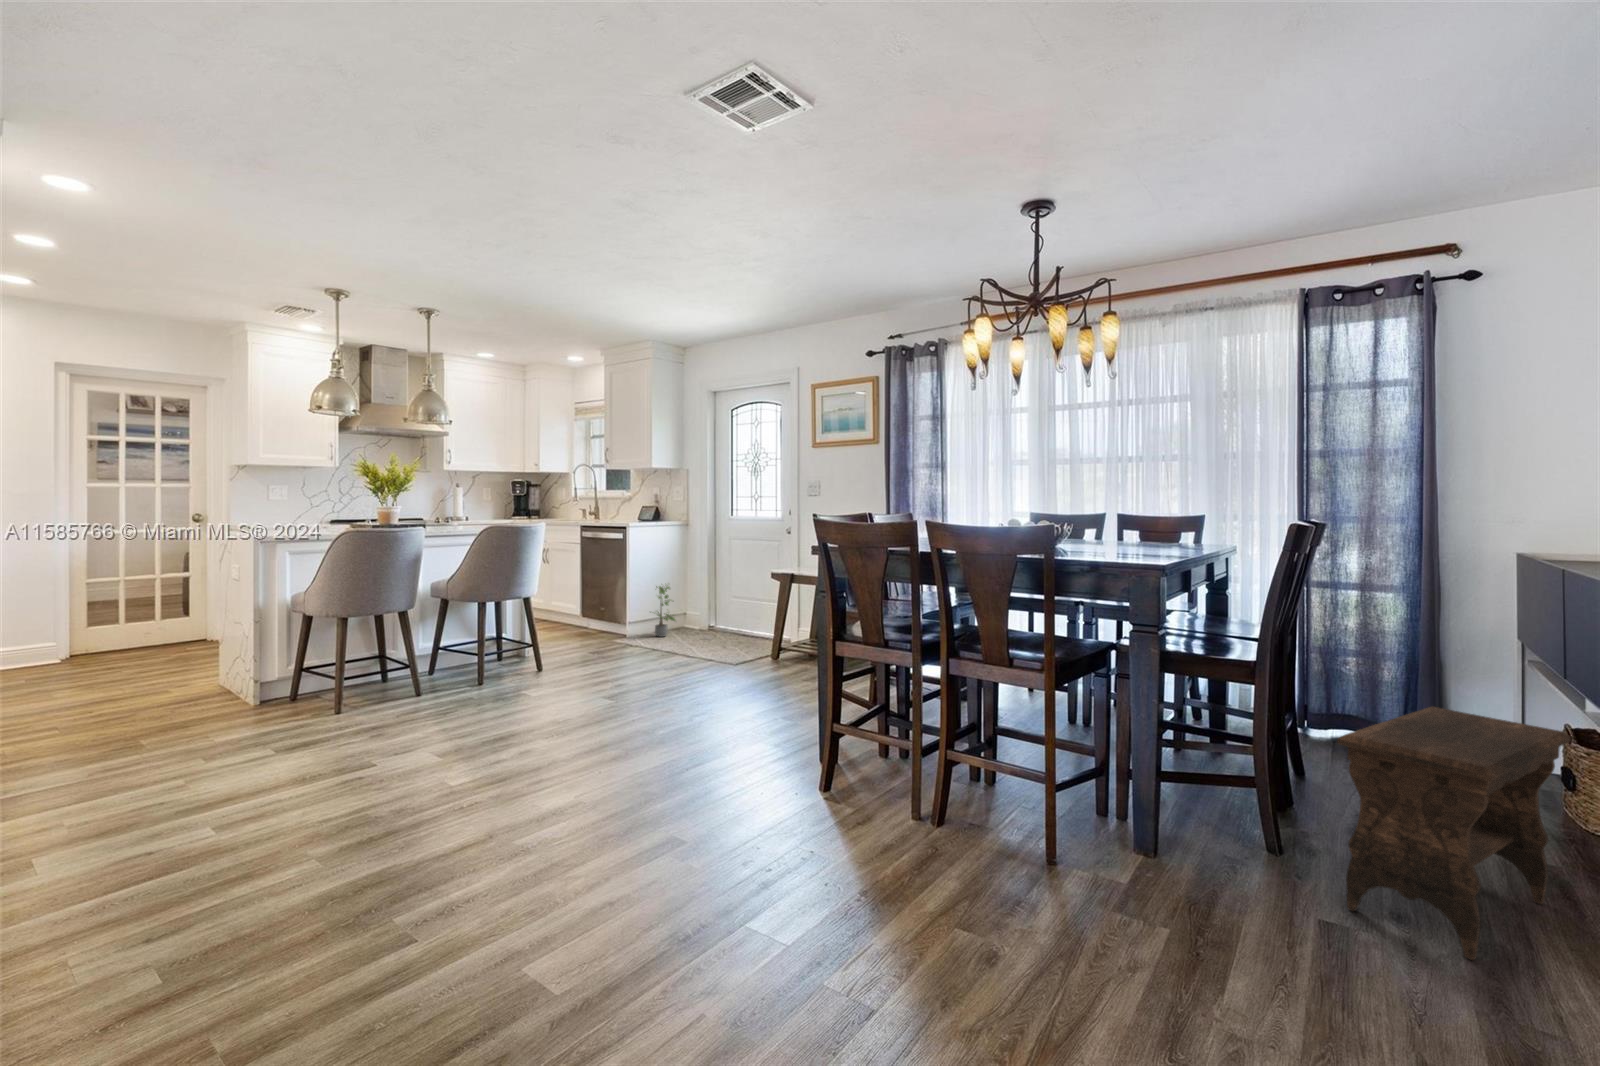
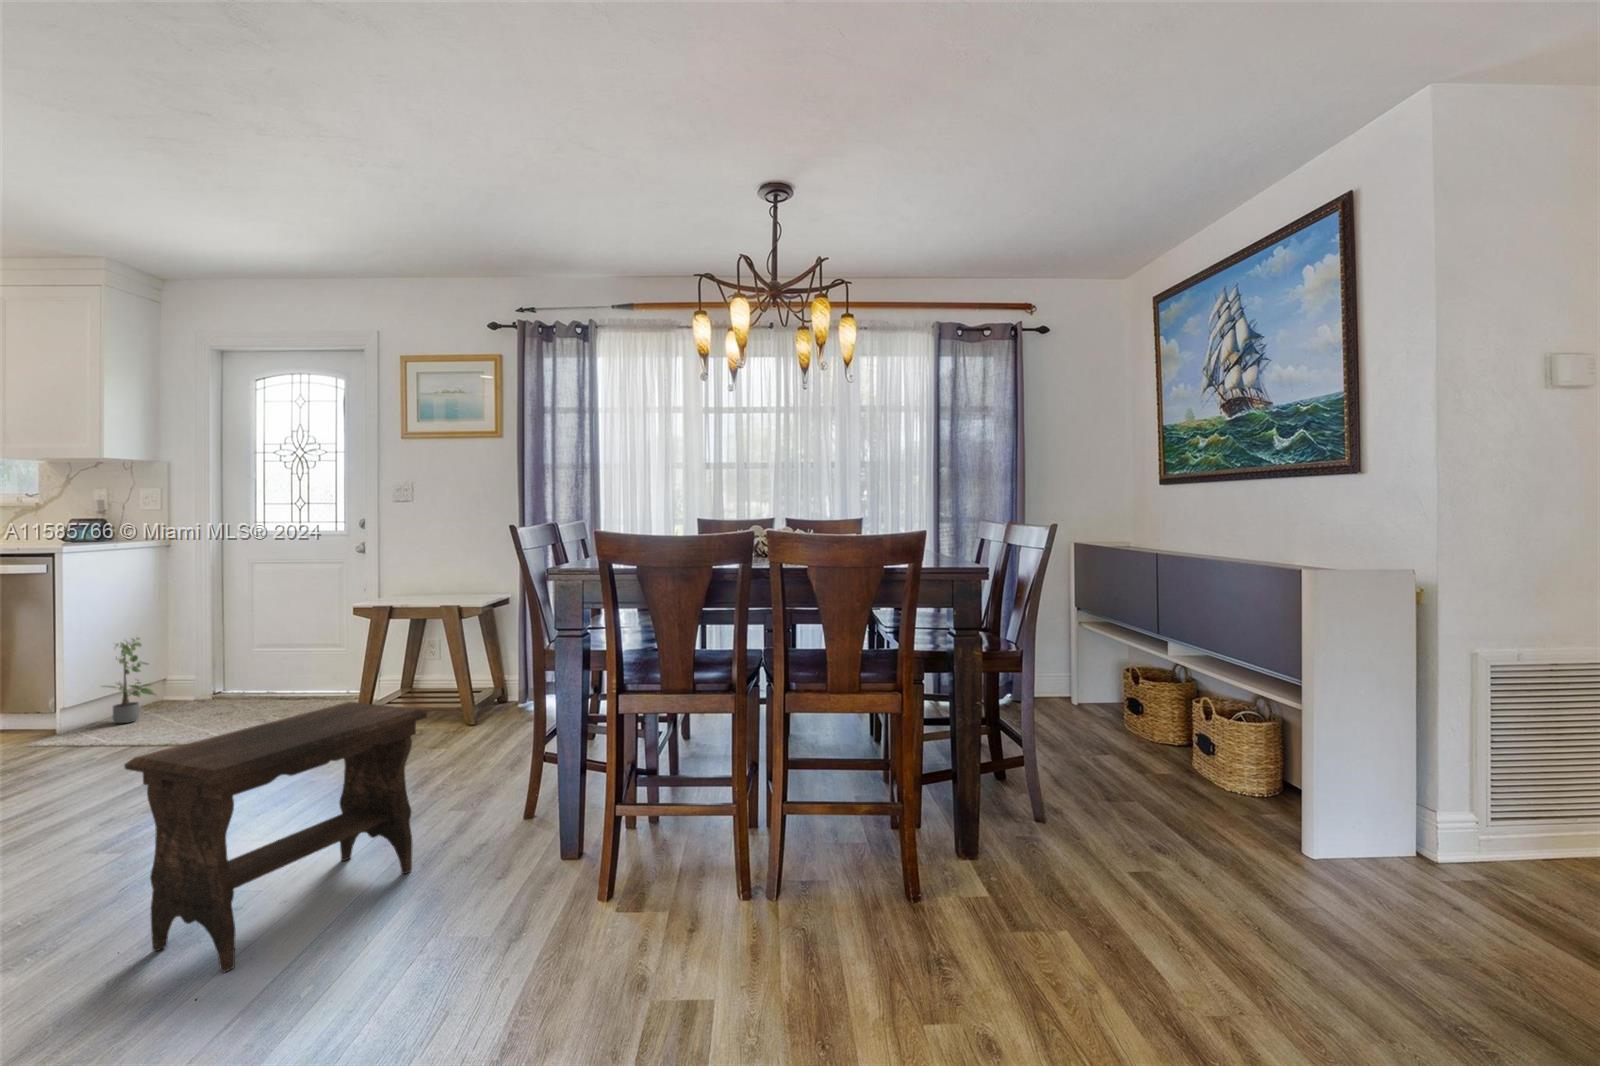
footstool: present [1337,706,1571,960] -> present [124,702,427,972]

